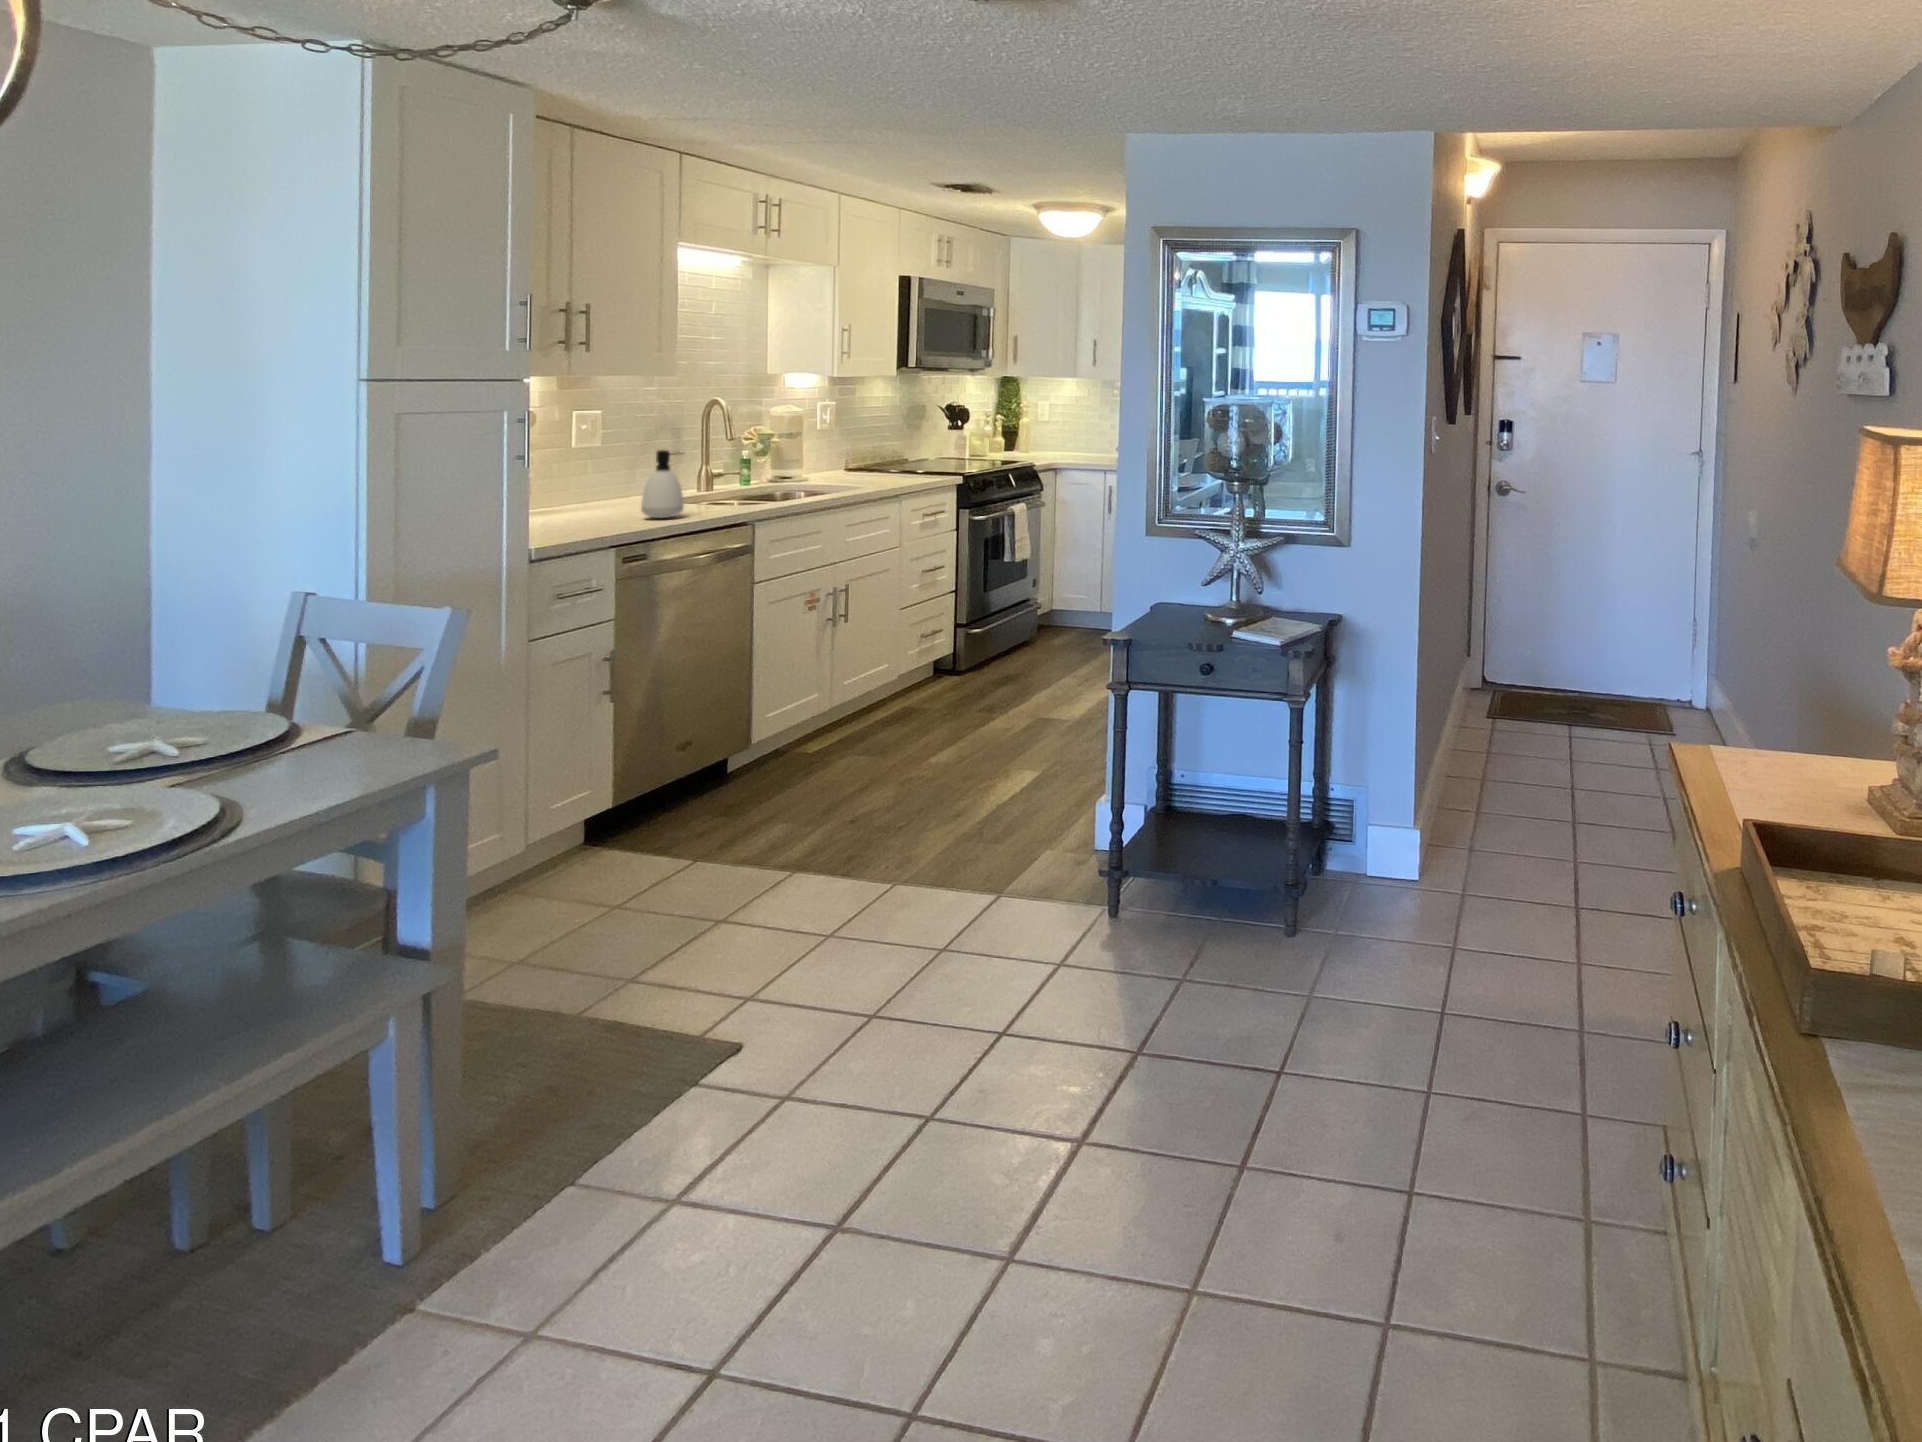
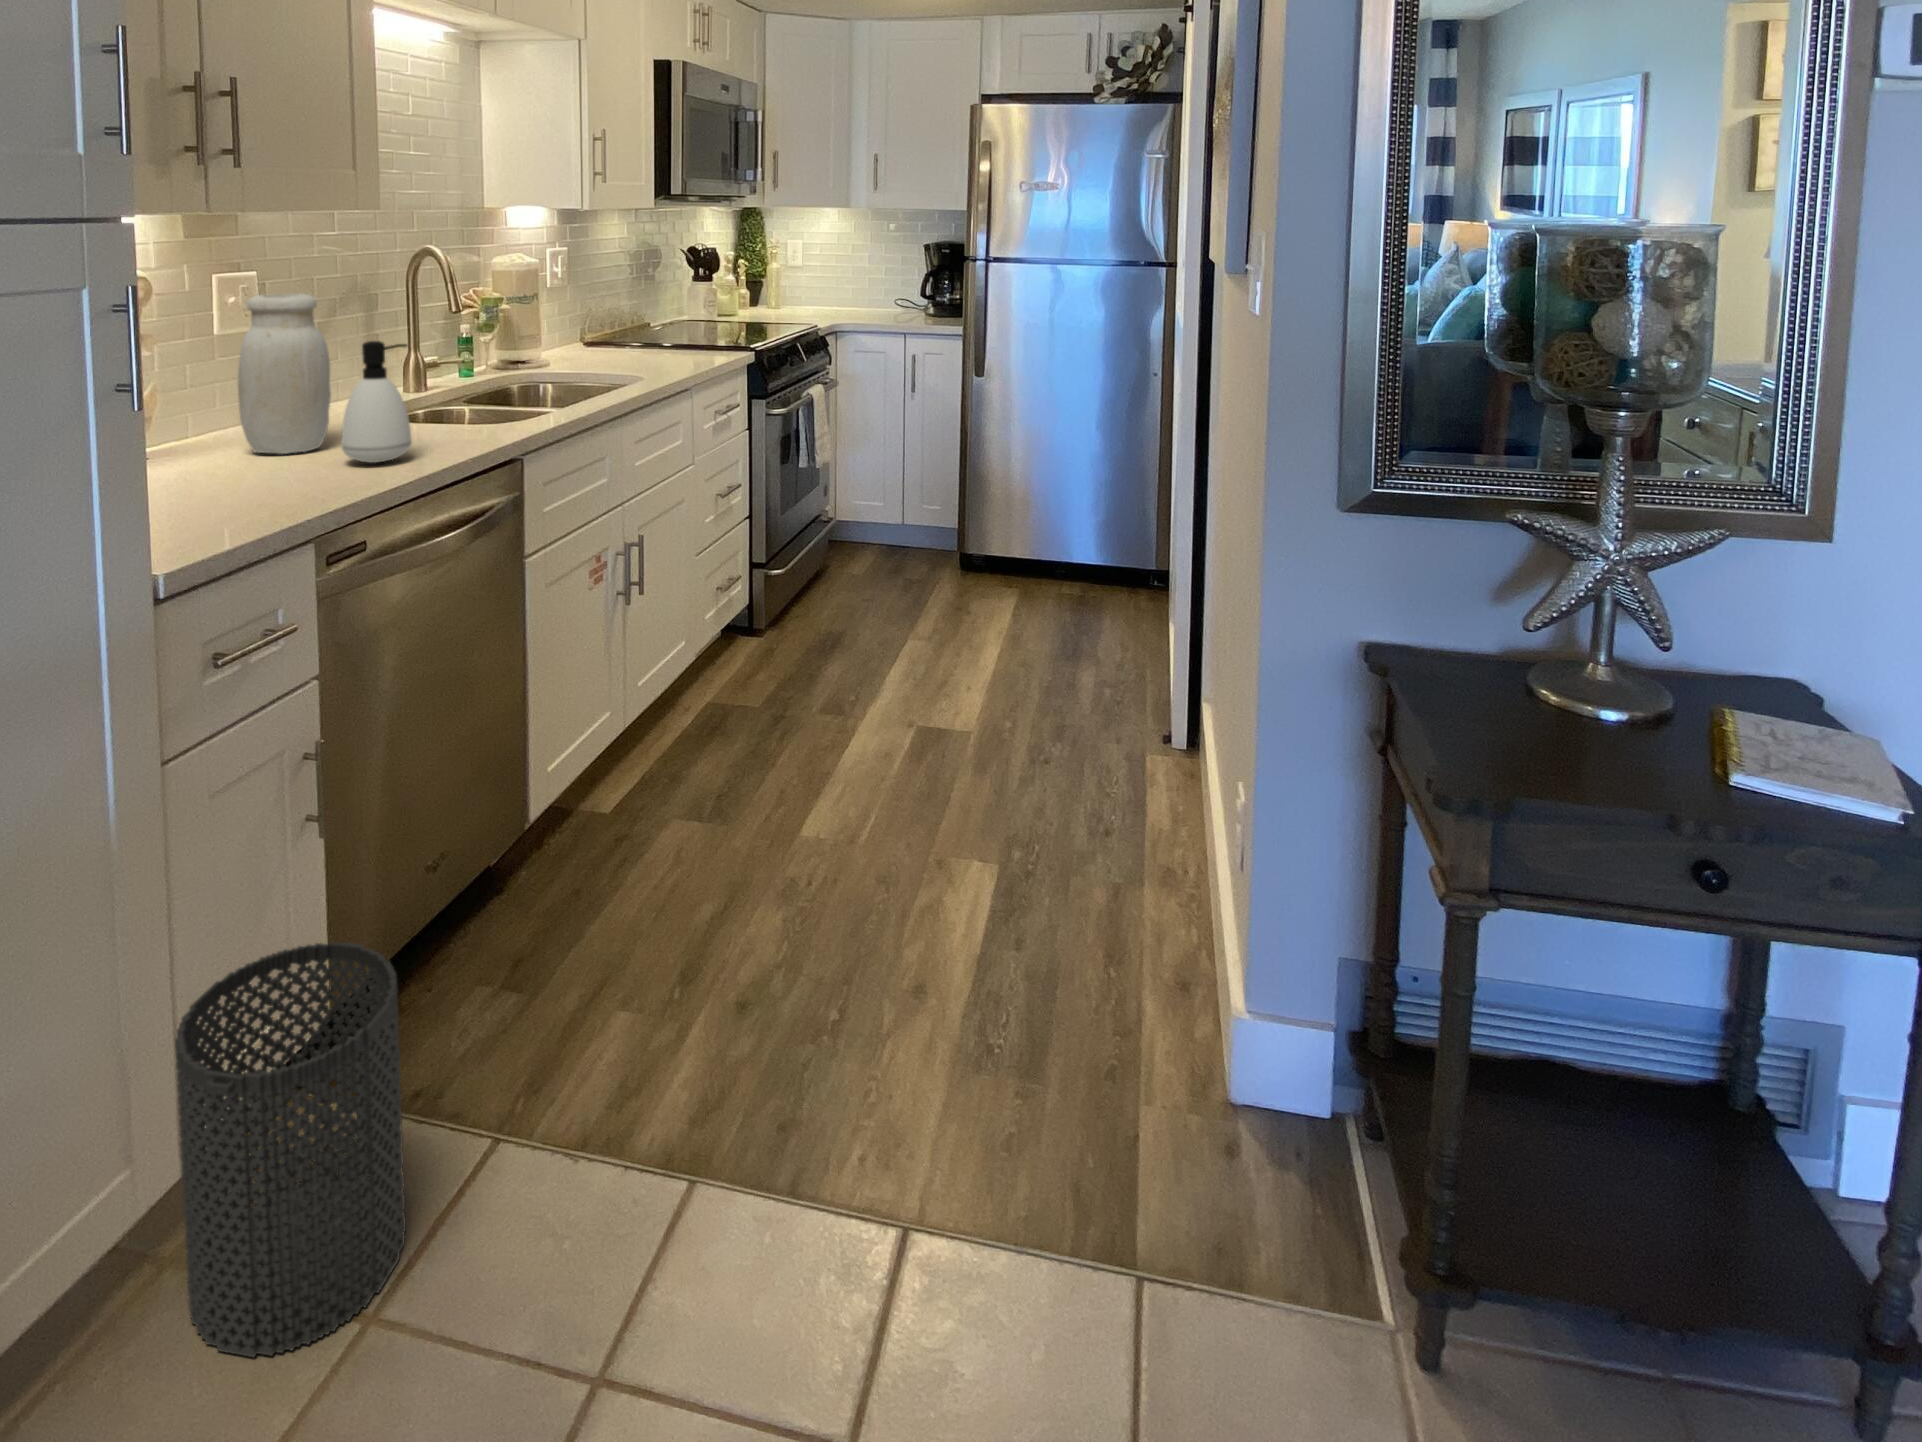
jar: none [582,424,639,515] -> present [238,293,331,454]
trash can: none [524,743,641,913] -> present [175,942,406,1357]

